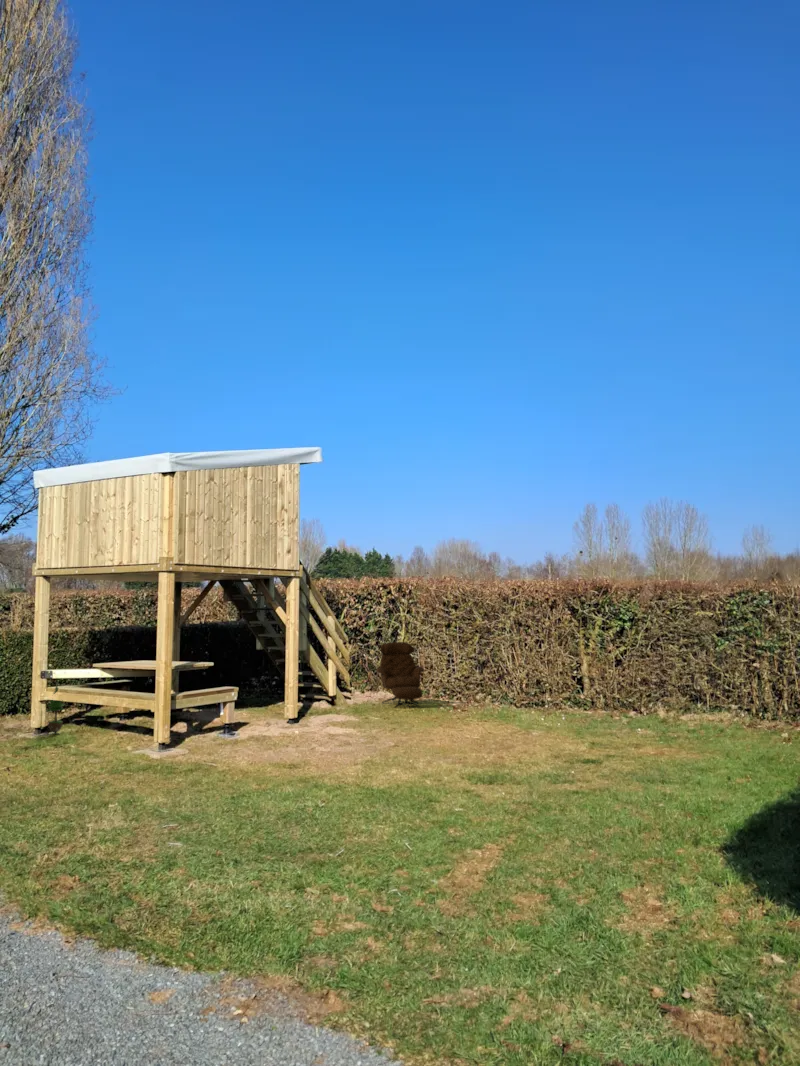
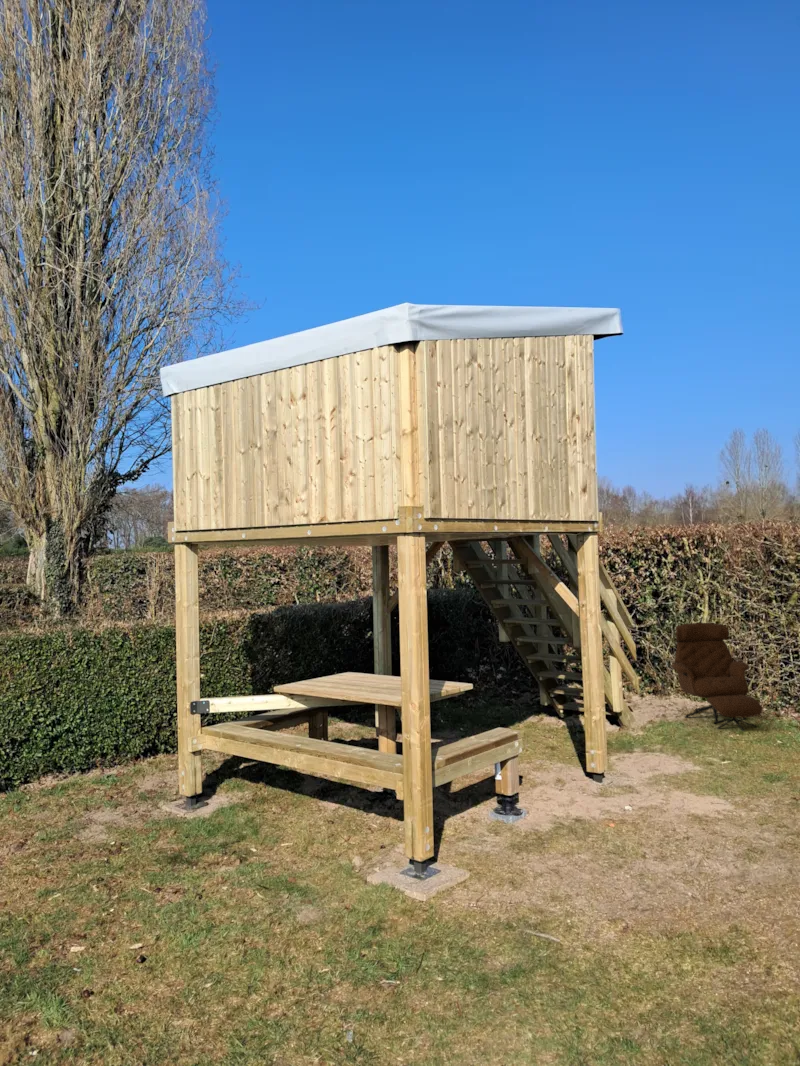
potted tree: present [48,686,64,733] -> none [204,721,232,798]

